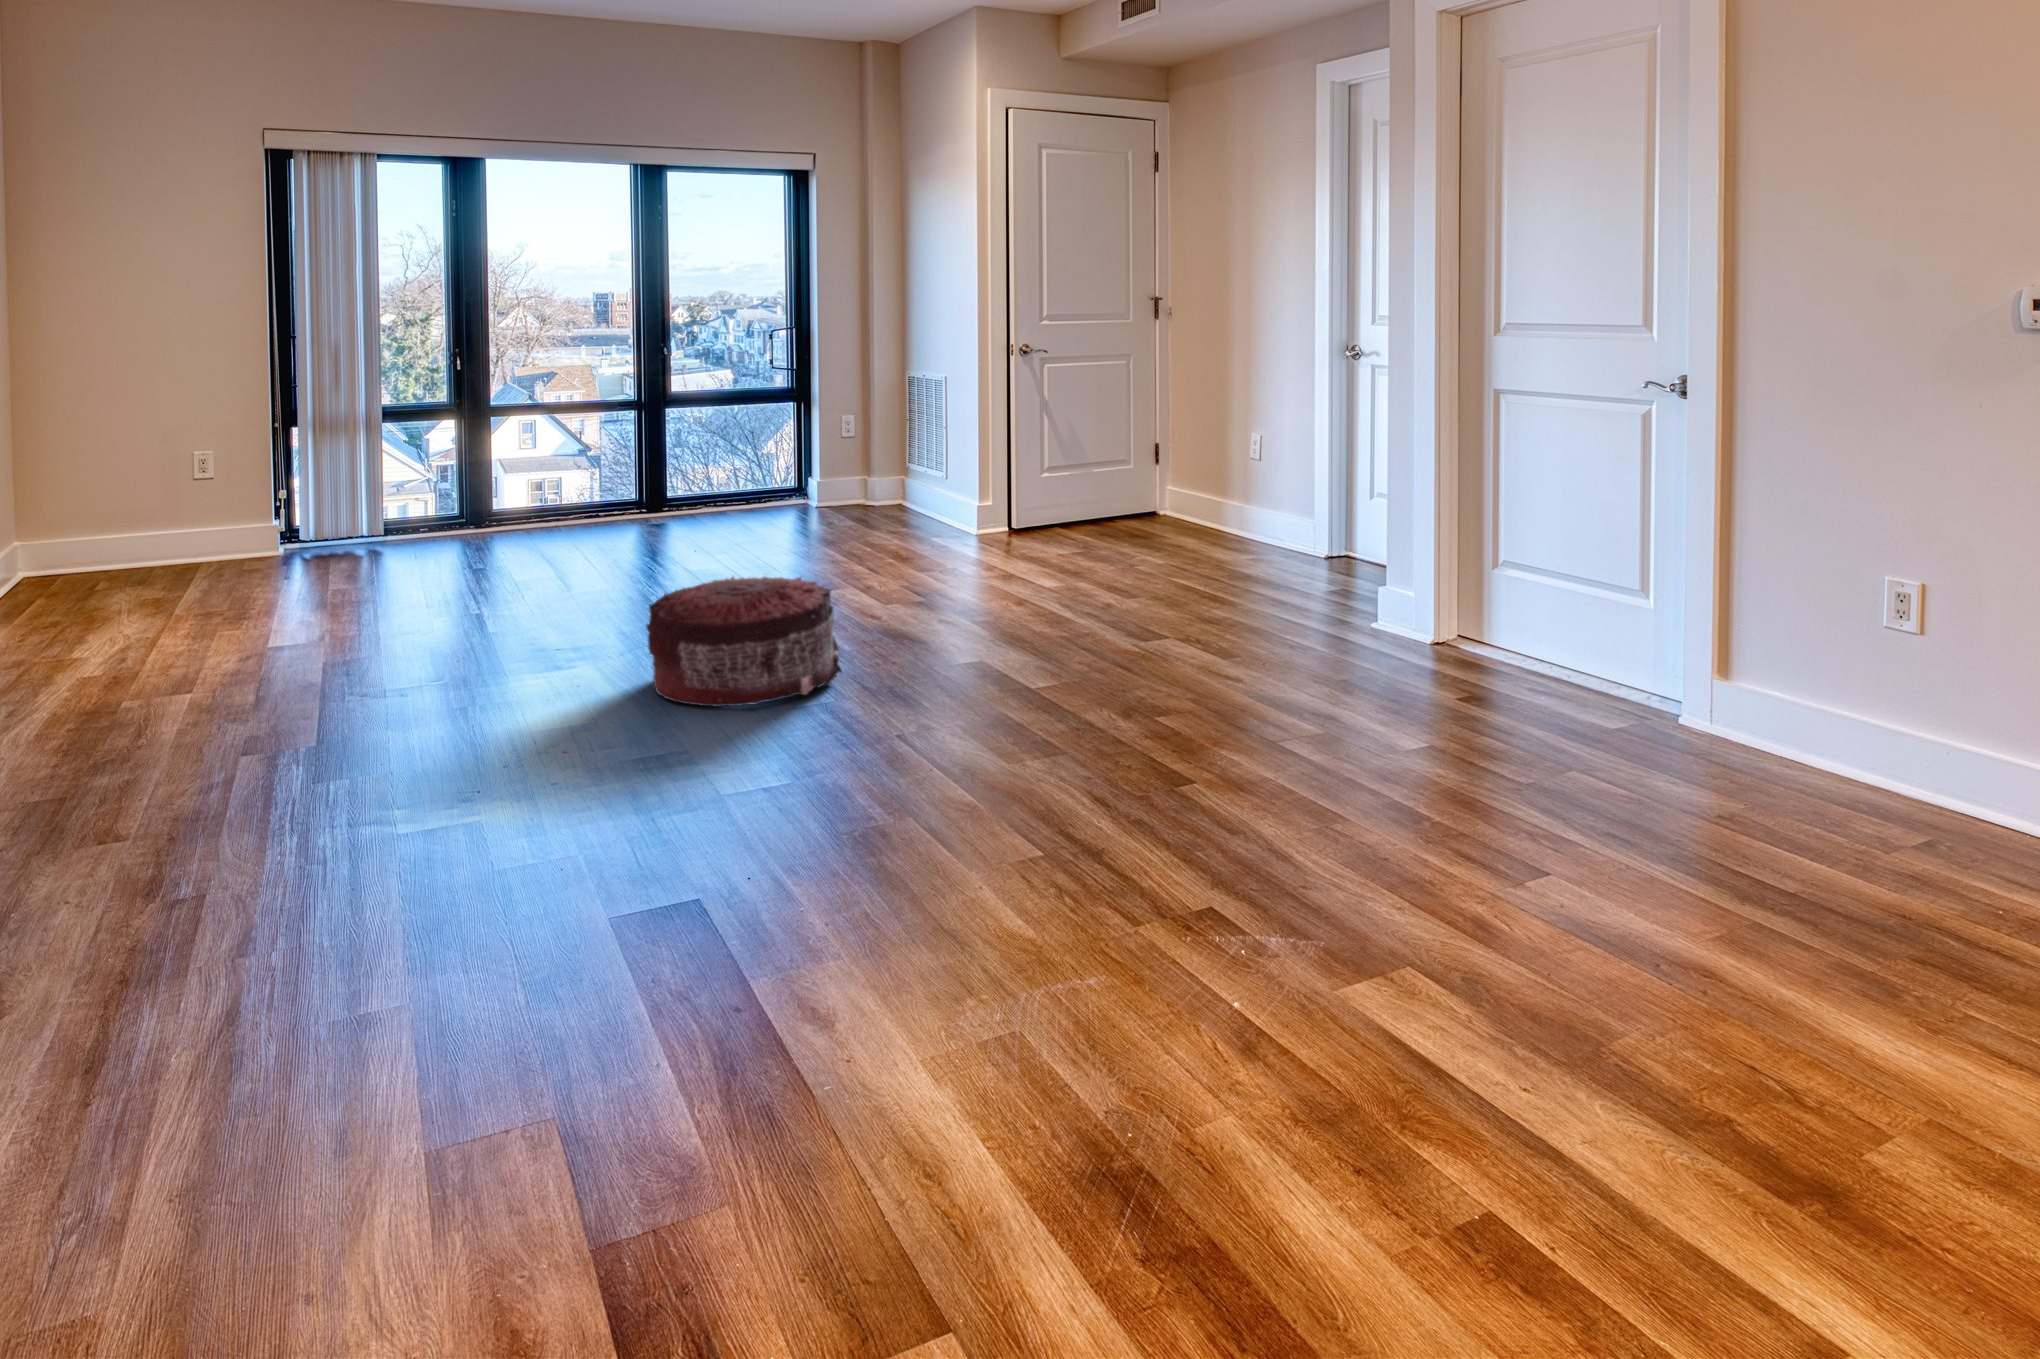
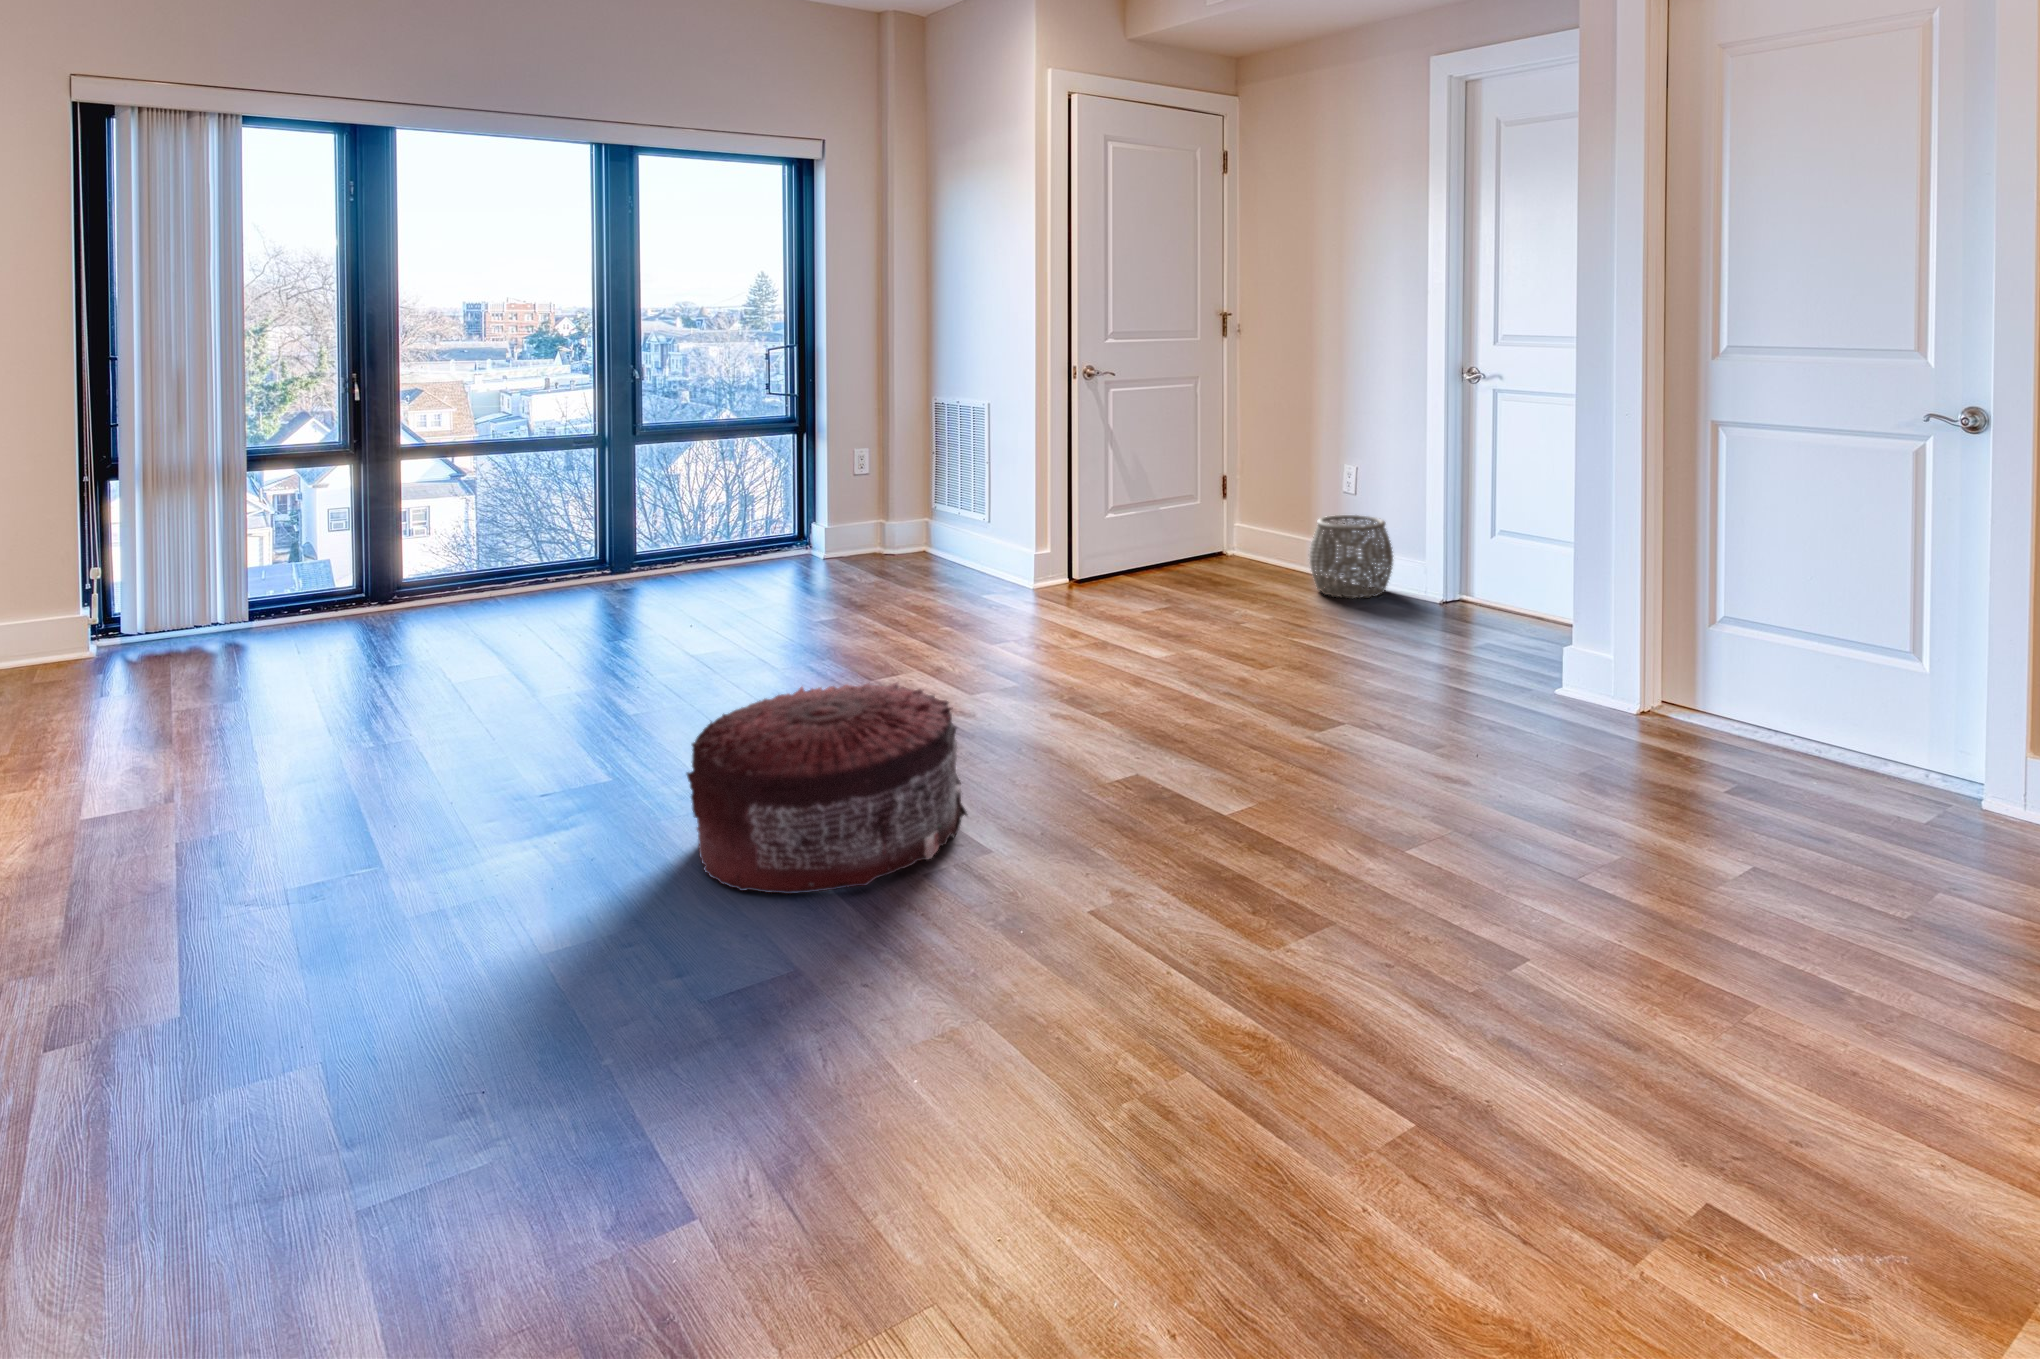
woven basket: none [1216,480,1294,555] -> present [1309,515,1393,598]

